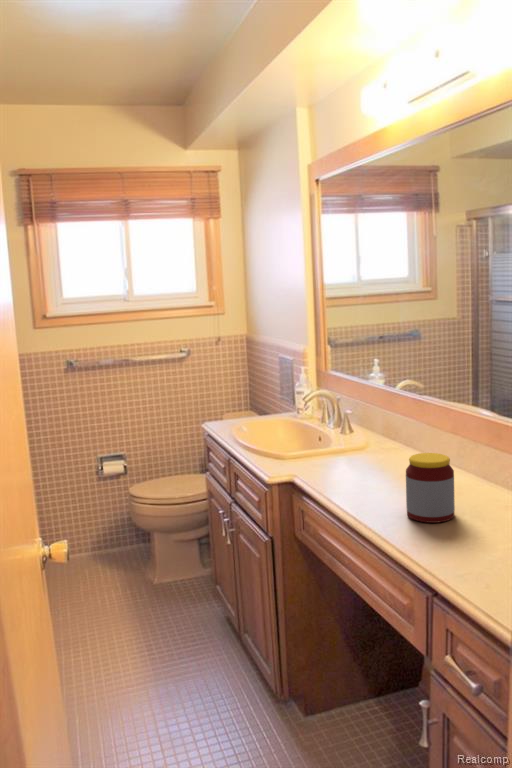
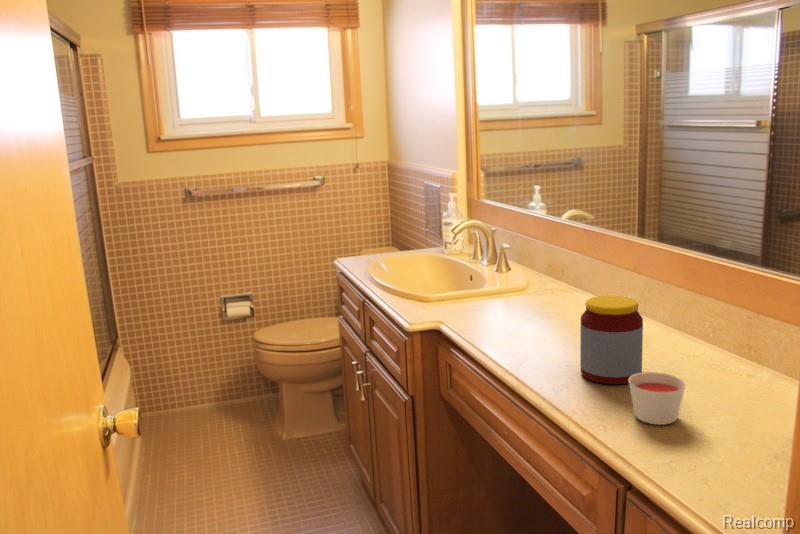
candle: none [440,512,483,551] -> present [629,372,685,425]

